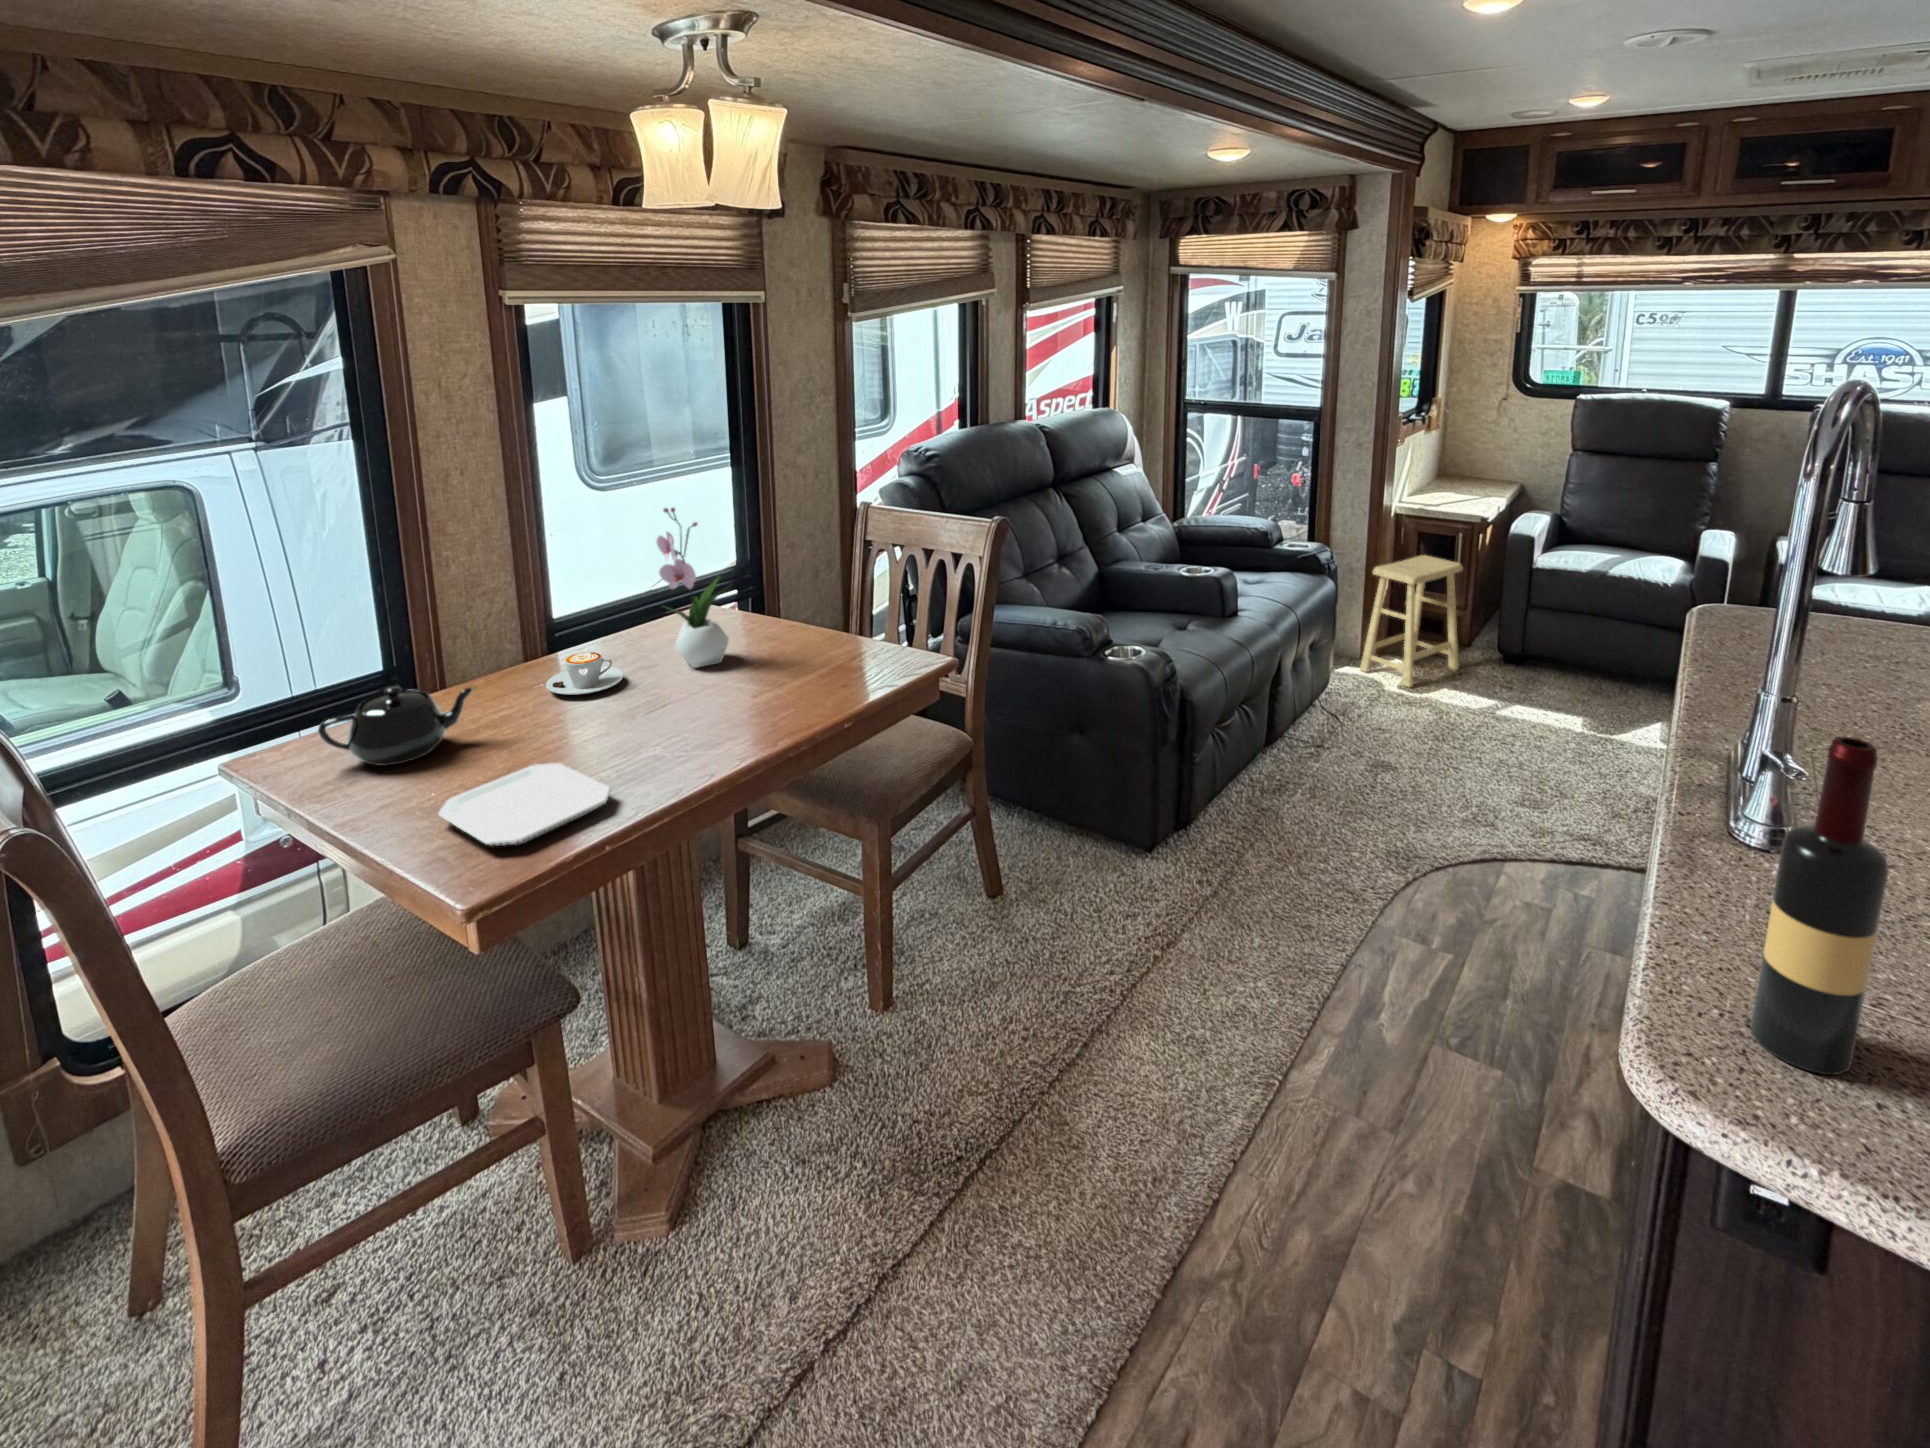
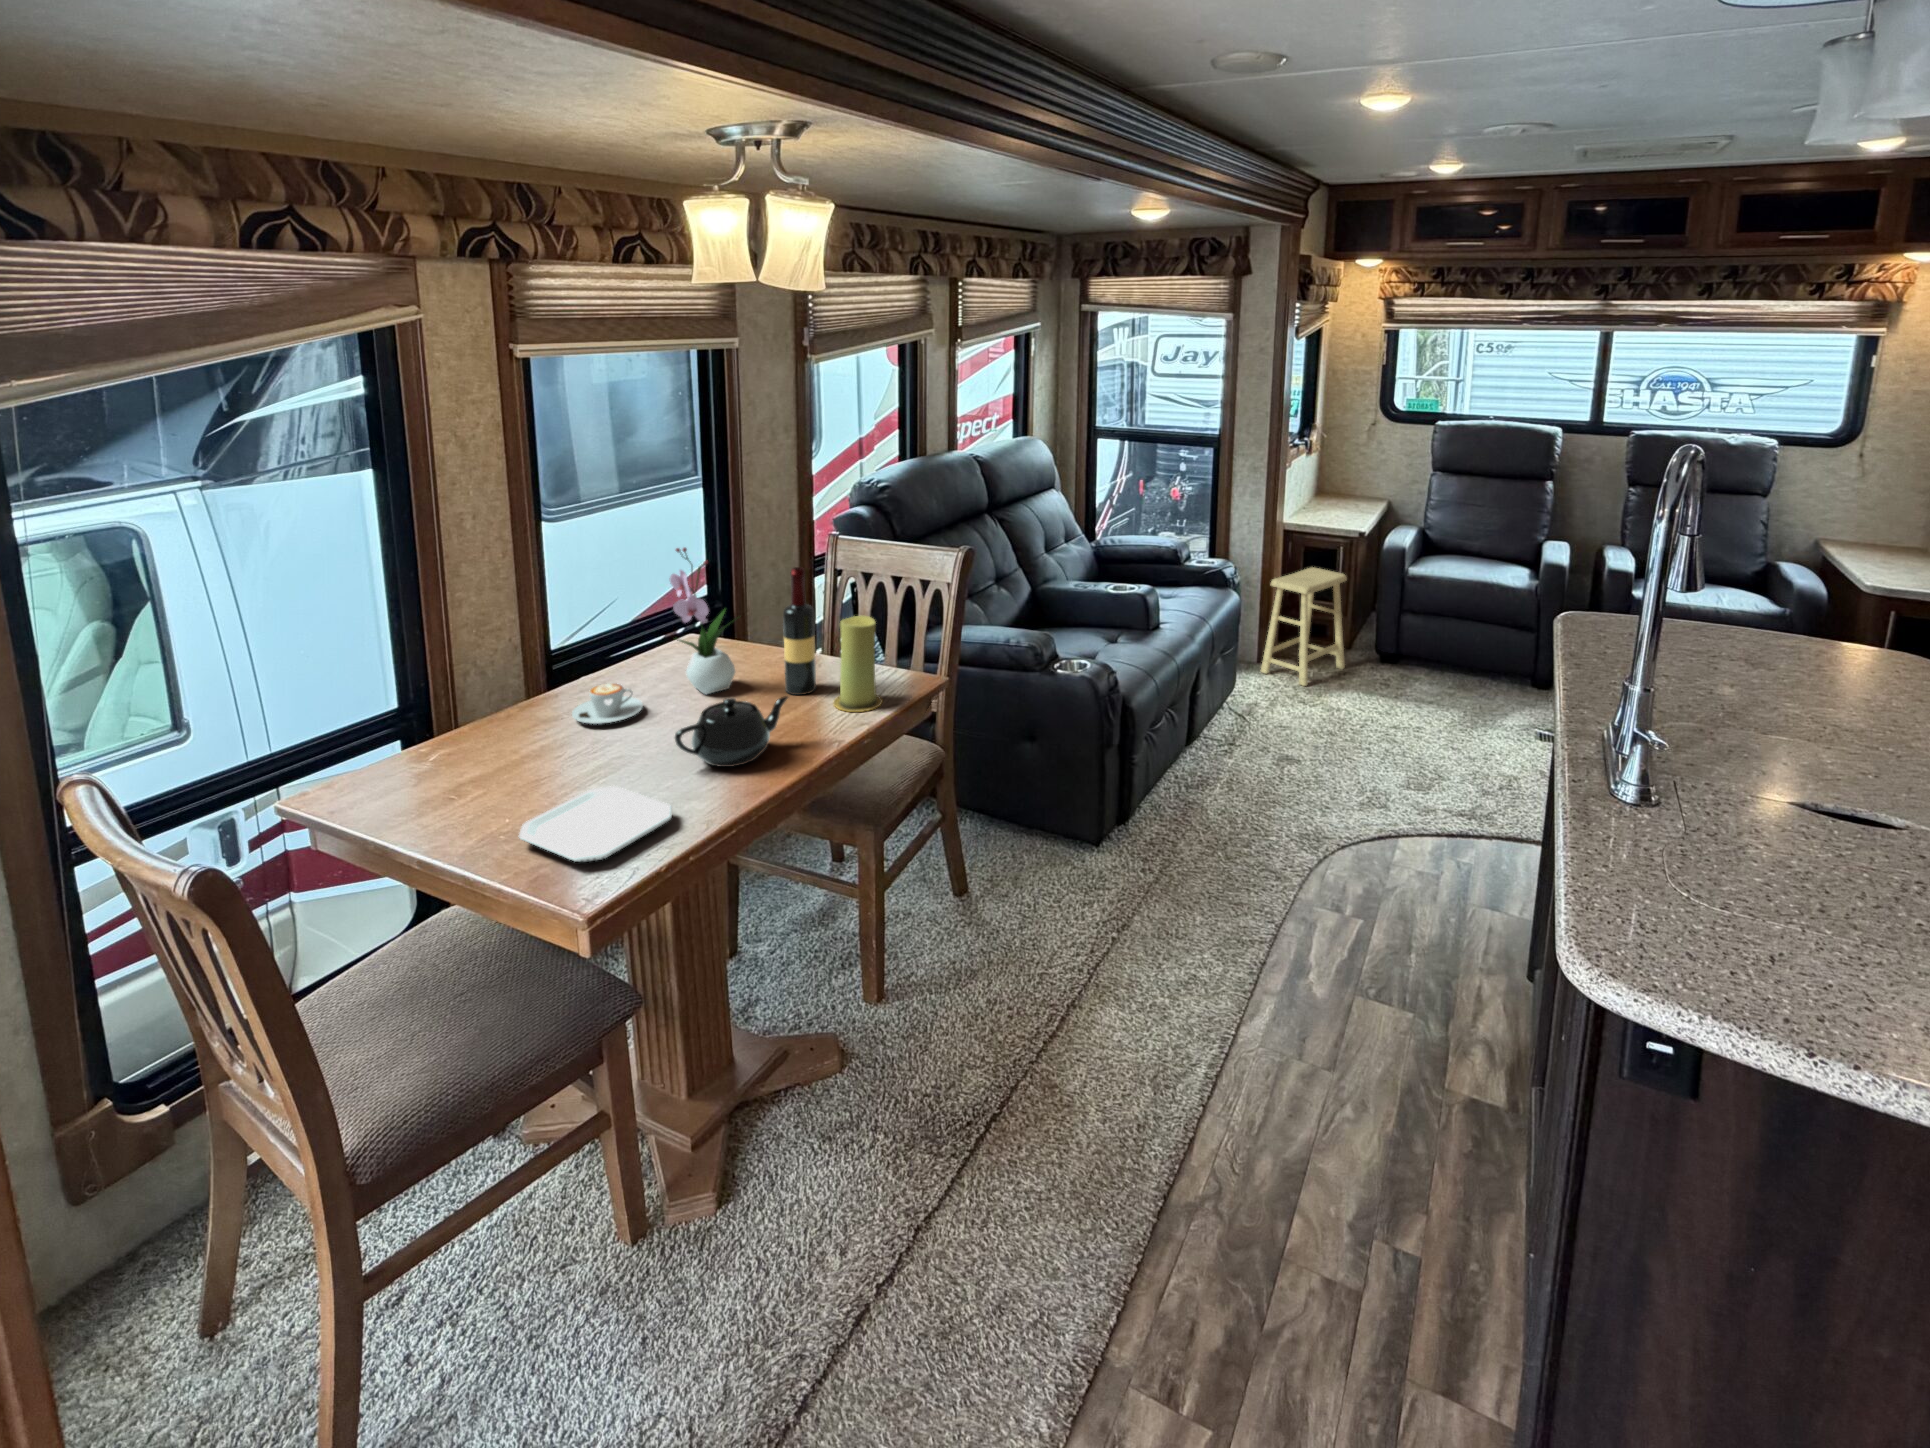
candle: none [826,587,882,694] -> present [833,615,882,712]
teapot: present [318,686,475,766] -> present [675,696,788,767]
wine bottle: present [1751,737,1888,1075] -> present [783,567,816,695]

